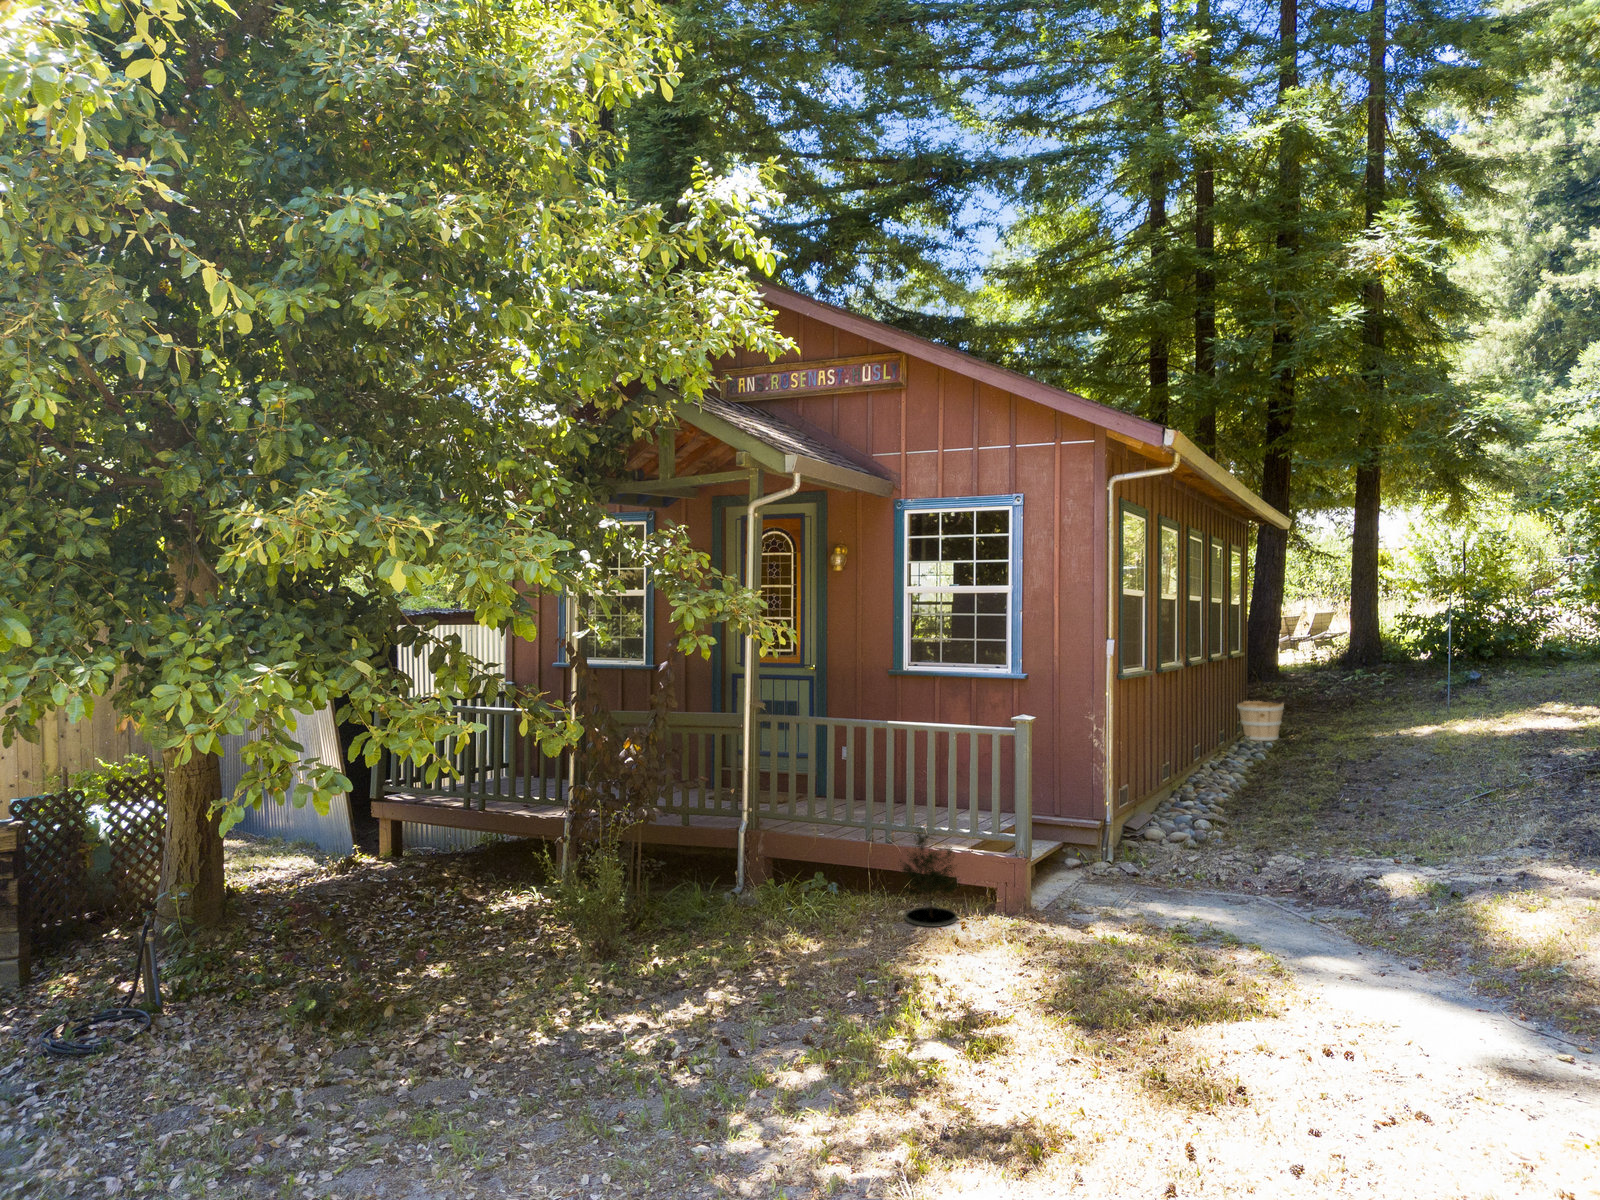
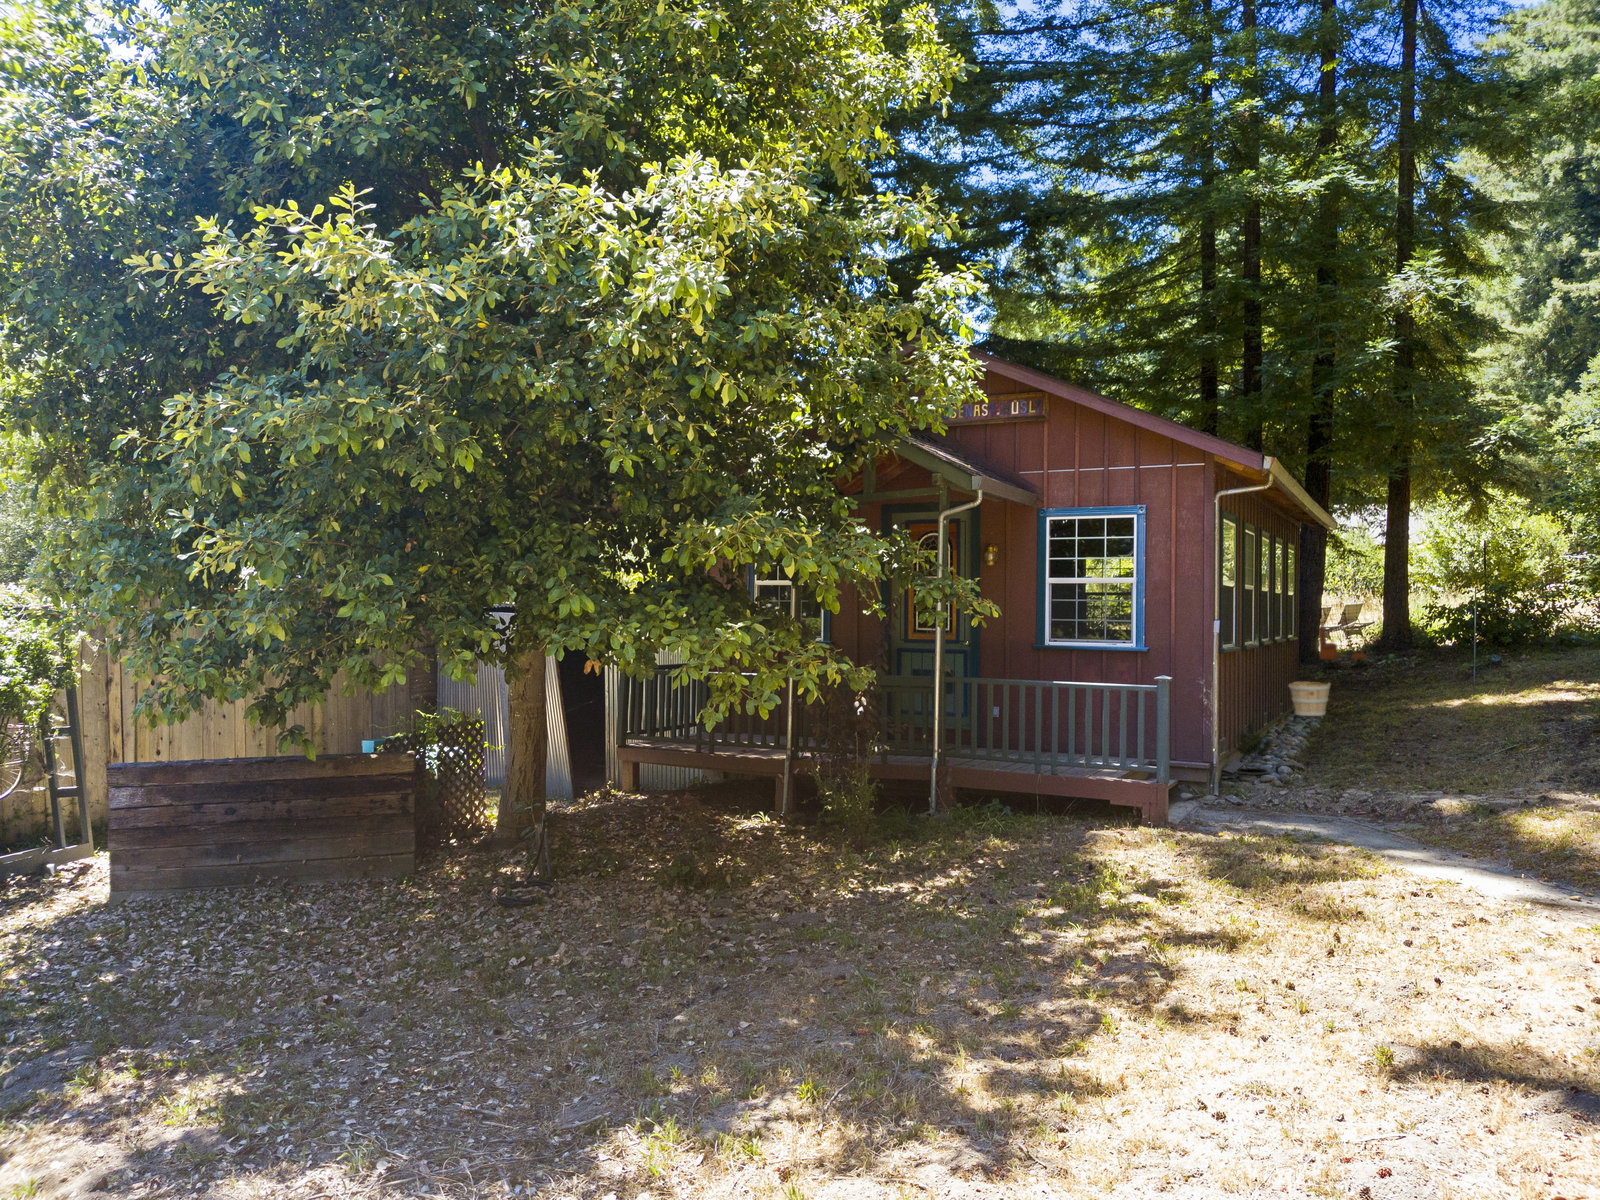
lounge chair: none [1280,637,1340,683] -> present [1319,626,1367,668]
potted tree: present [900,826,959,927] -> present [1235,722,1270,775]

